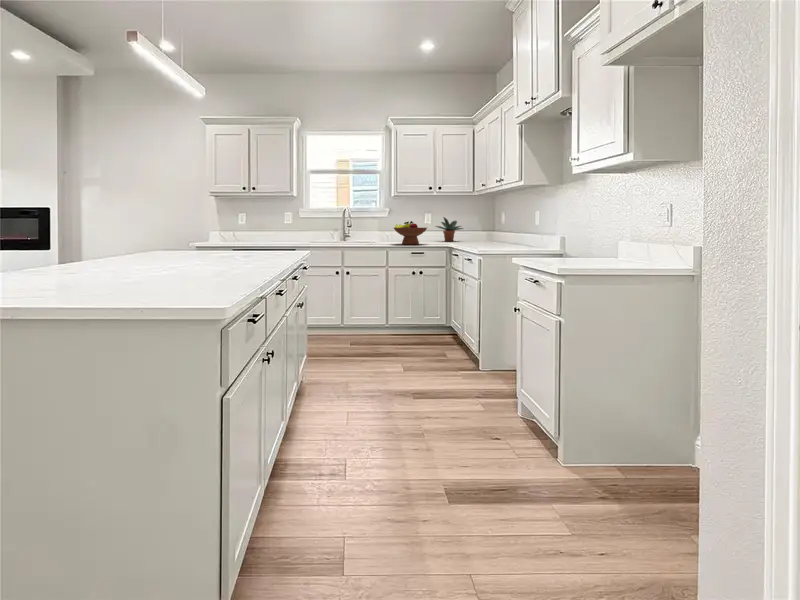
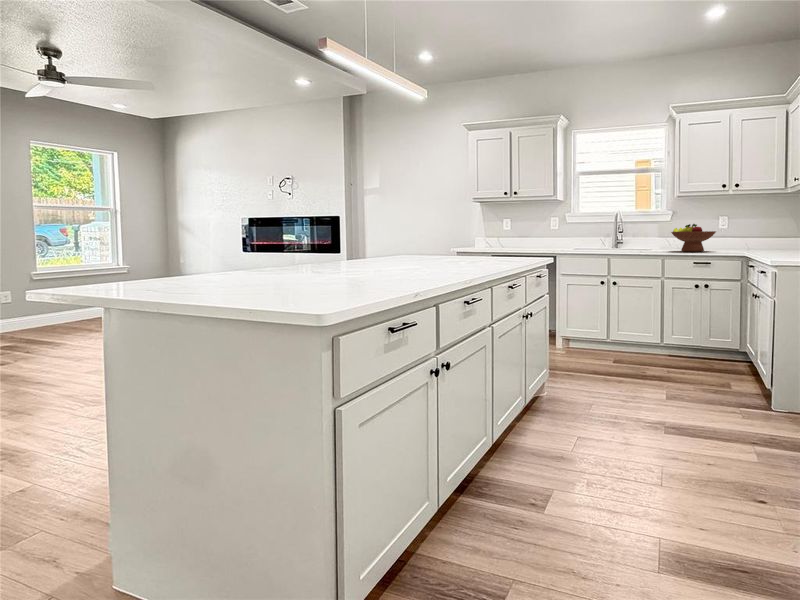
potted plant: present [436,217,463,241] -> none [729,219,772,249]

